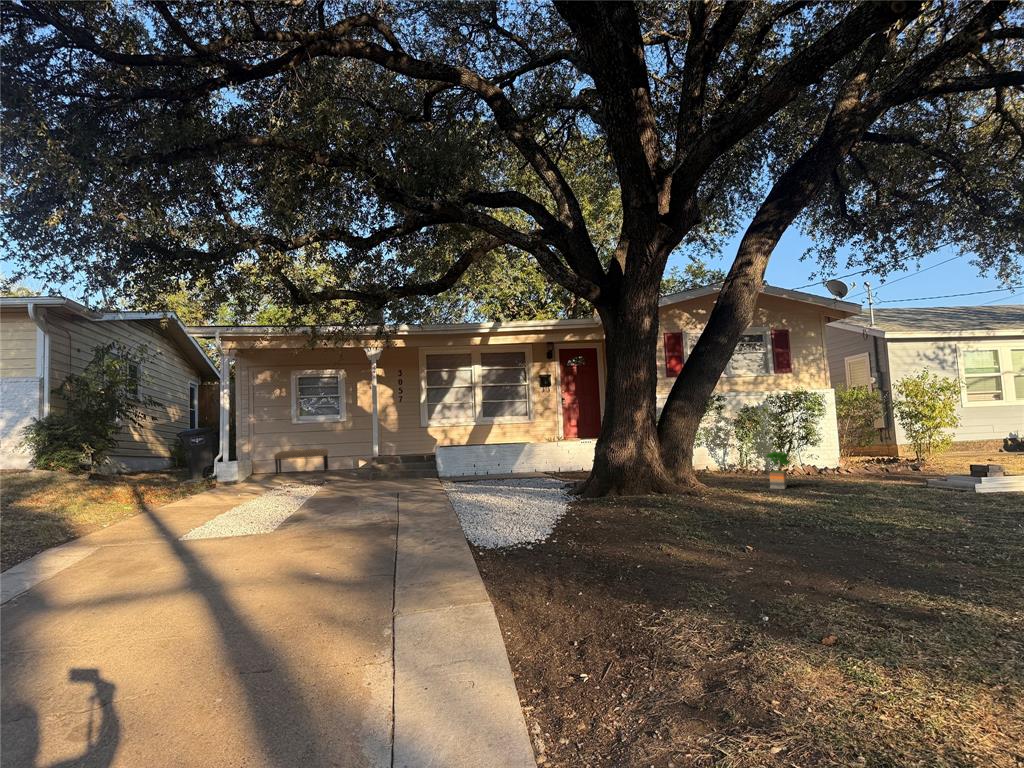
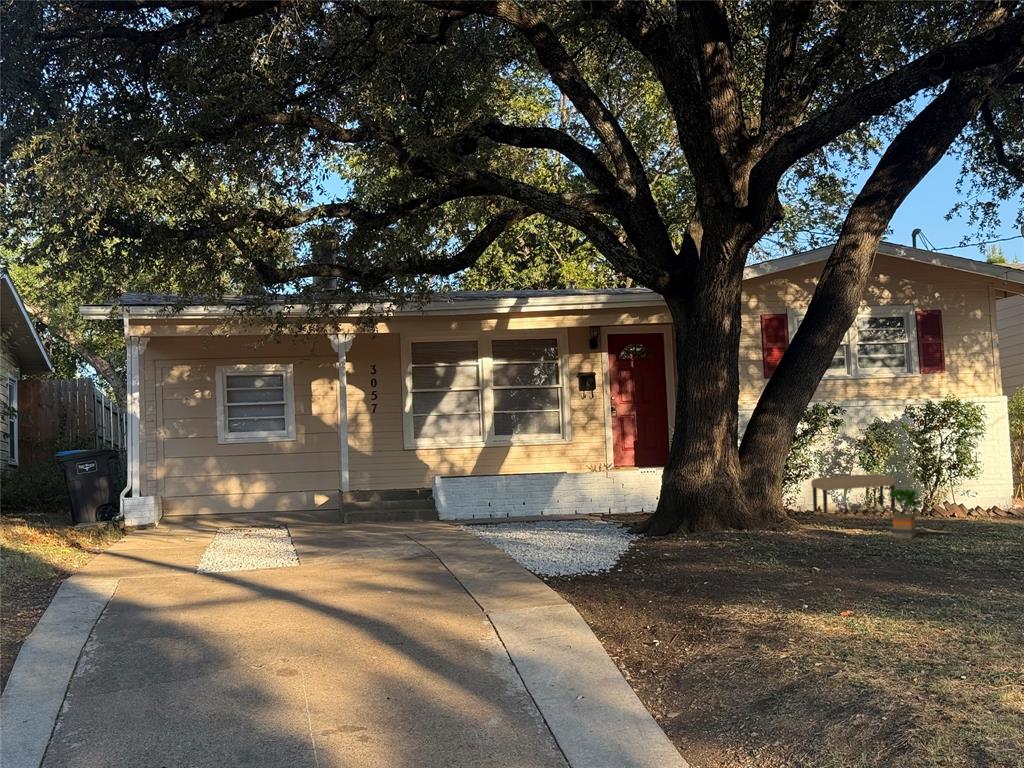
bench: present [274,449,328,474] -> present [811,474,896,513]

